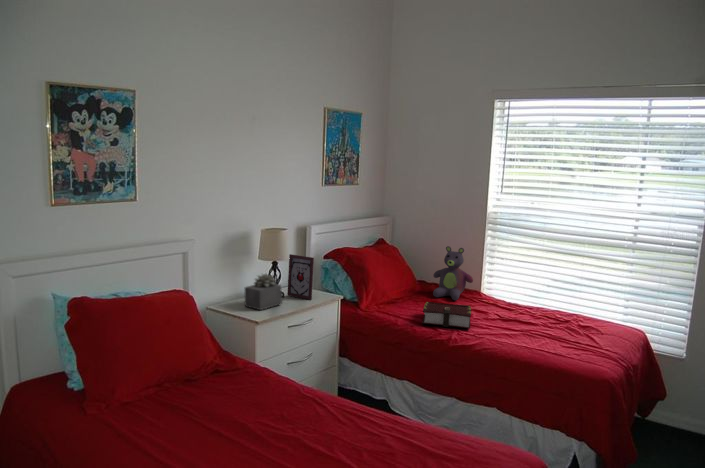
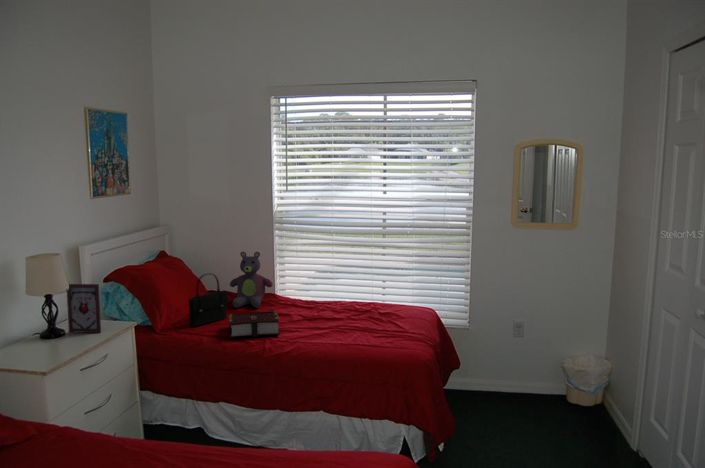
handbag: none [390,262,428,308] -> present [189,273,228,327]
succulent plant: present [245,274,282,310] -> none [18,310,68,354]

